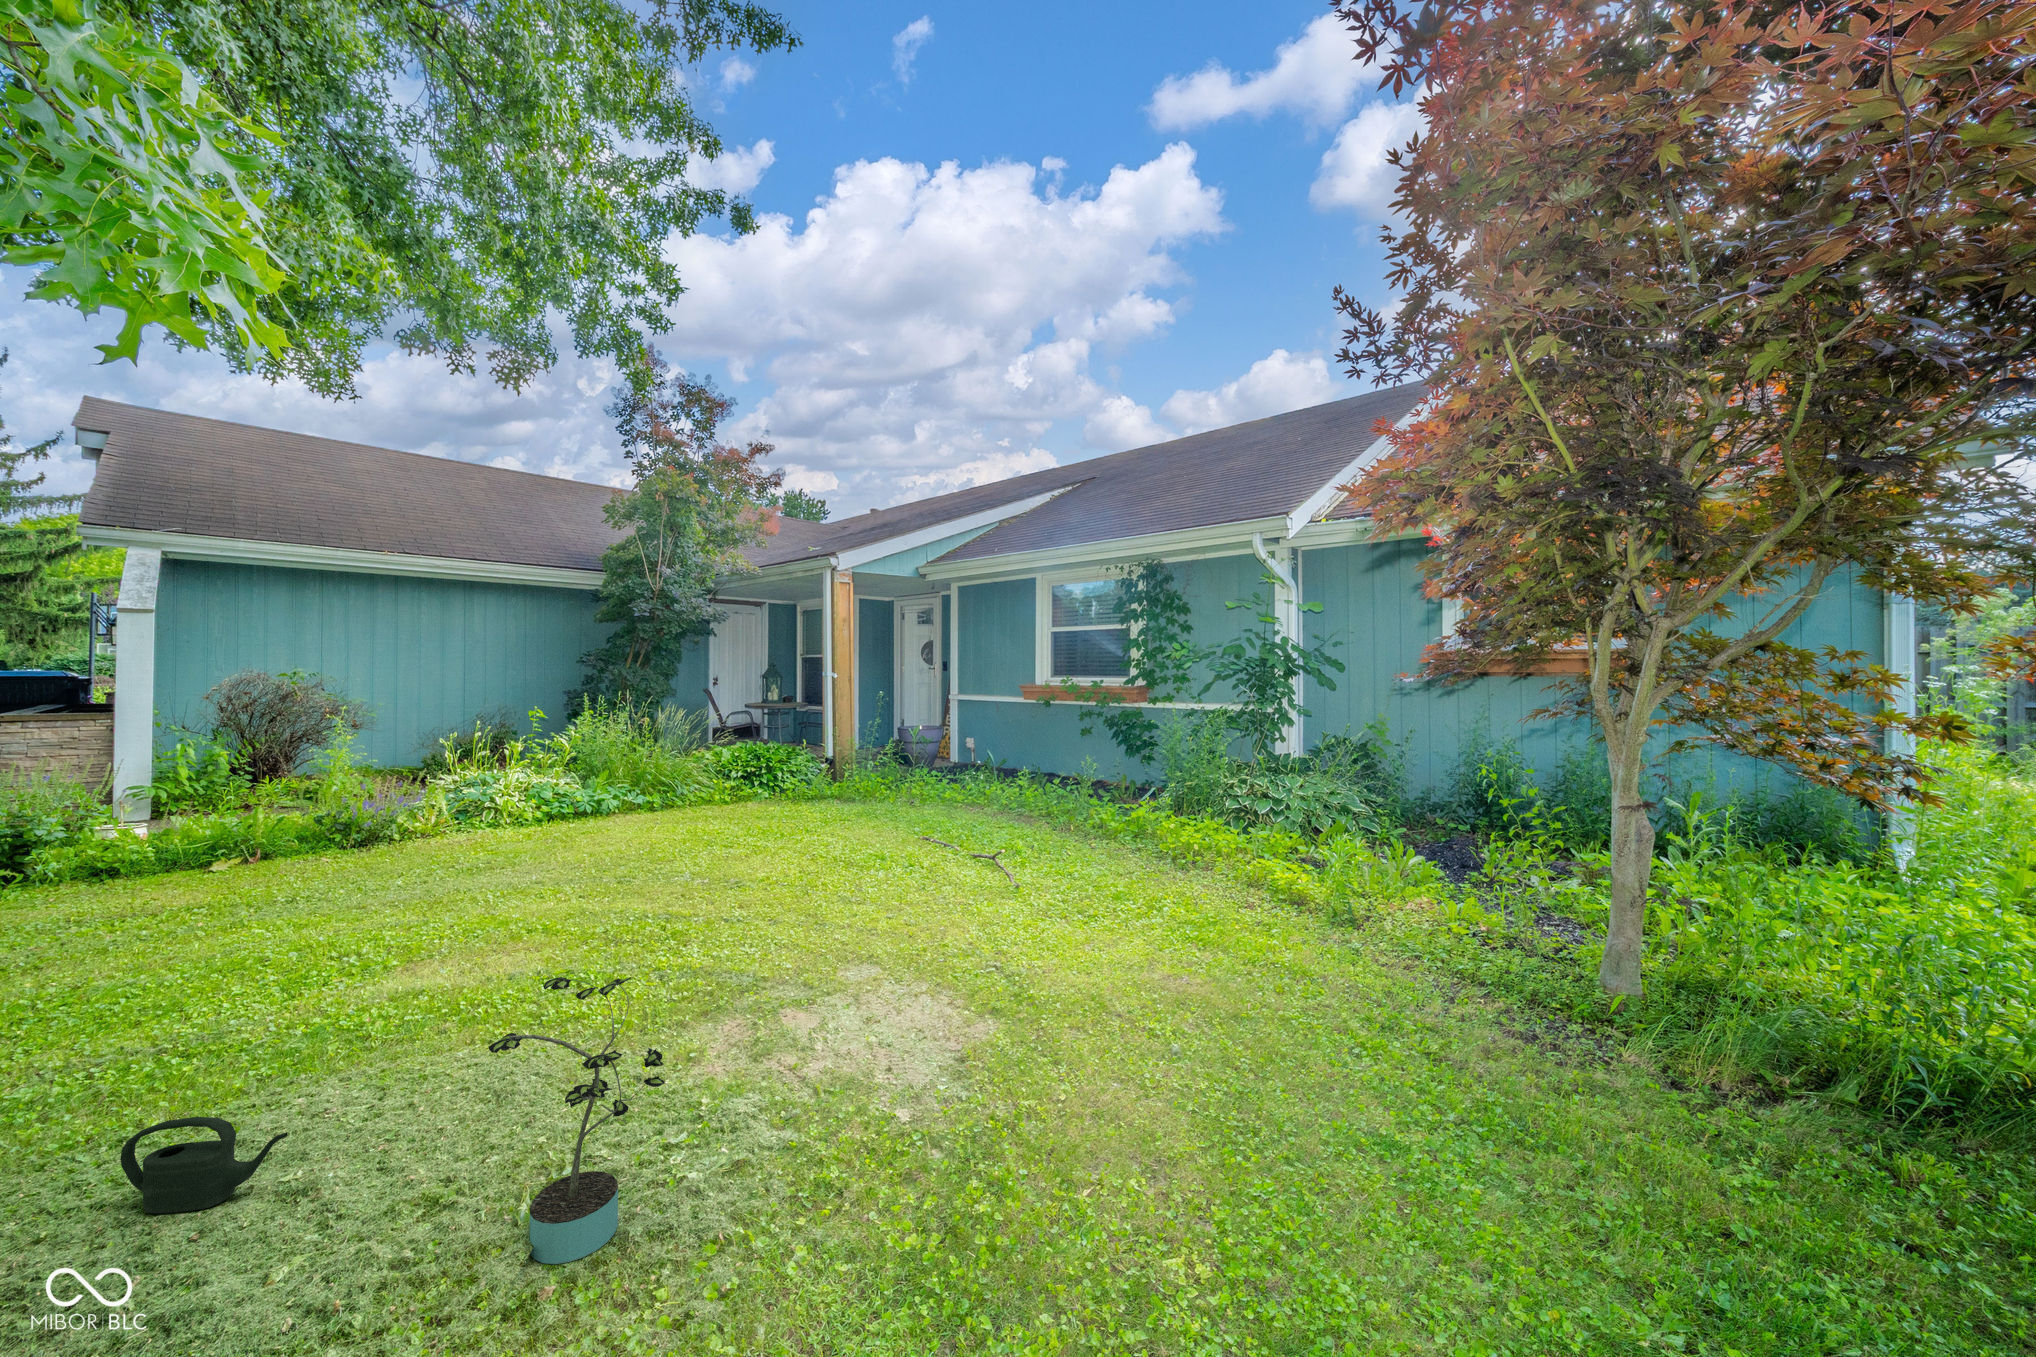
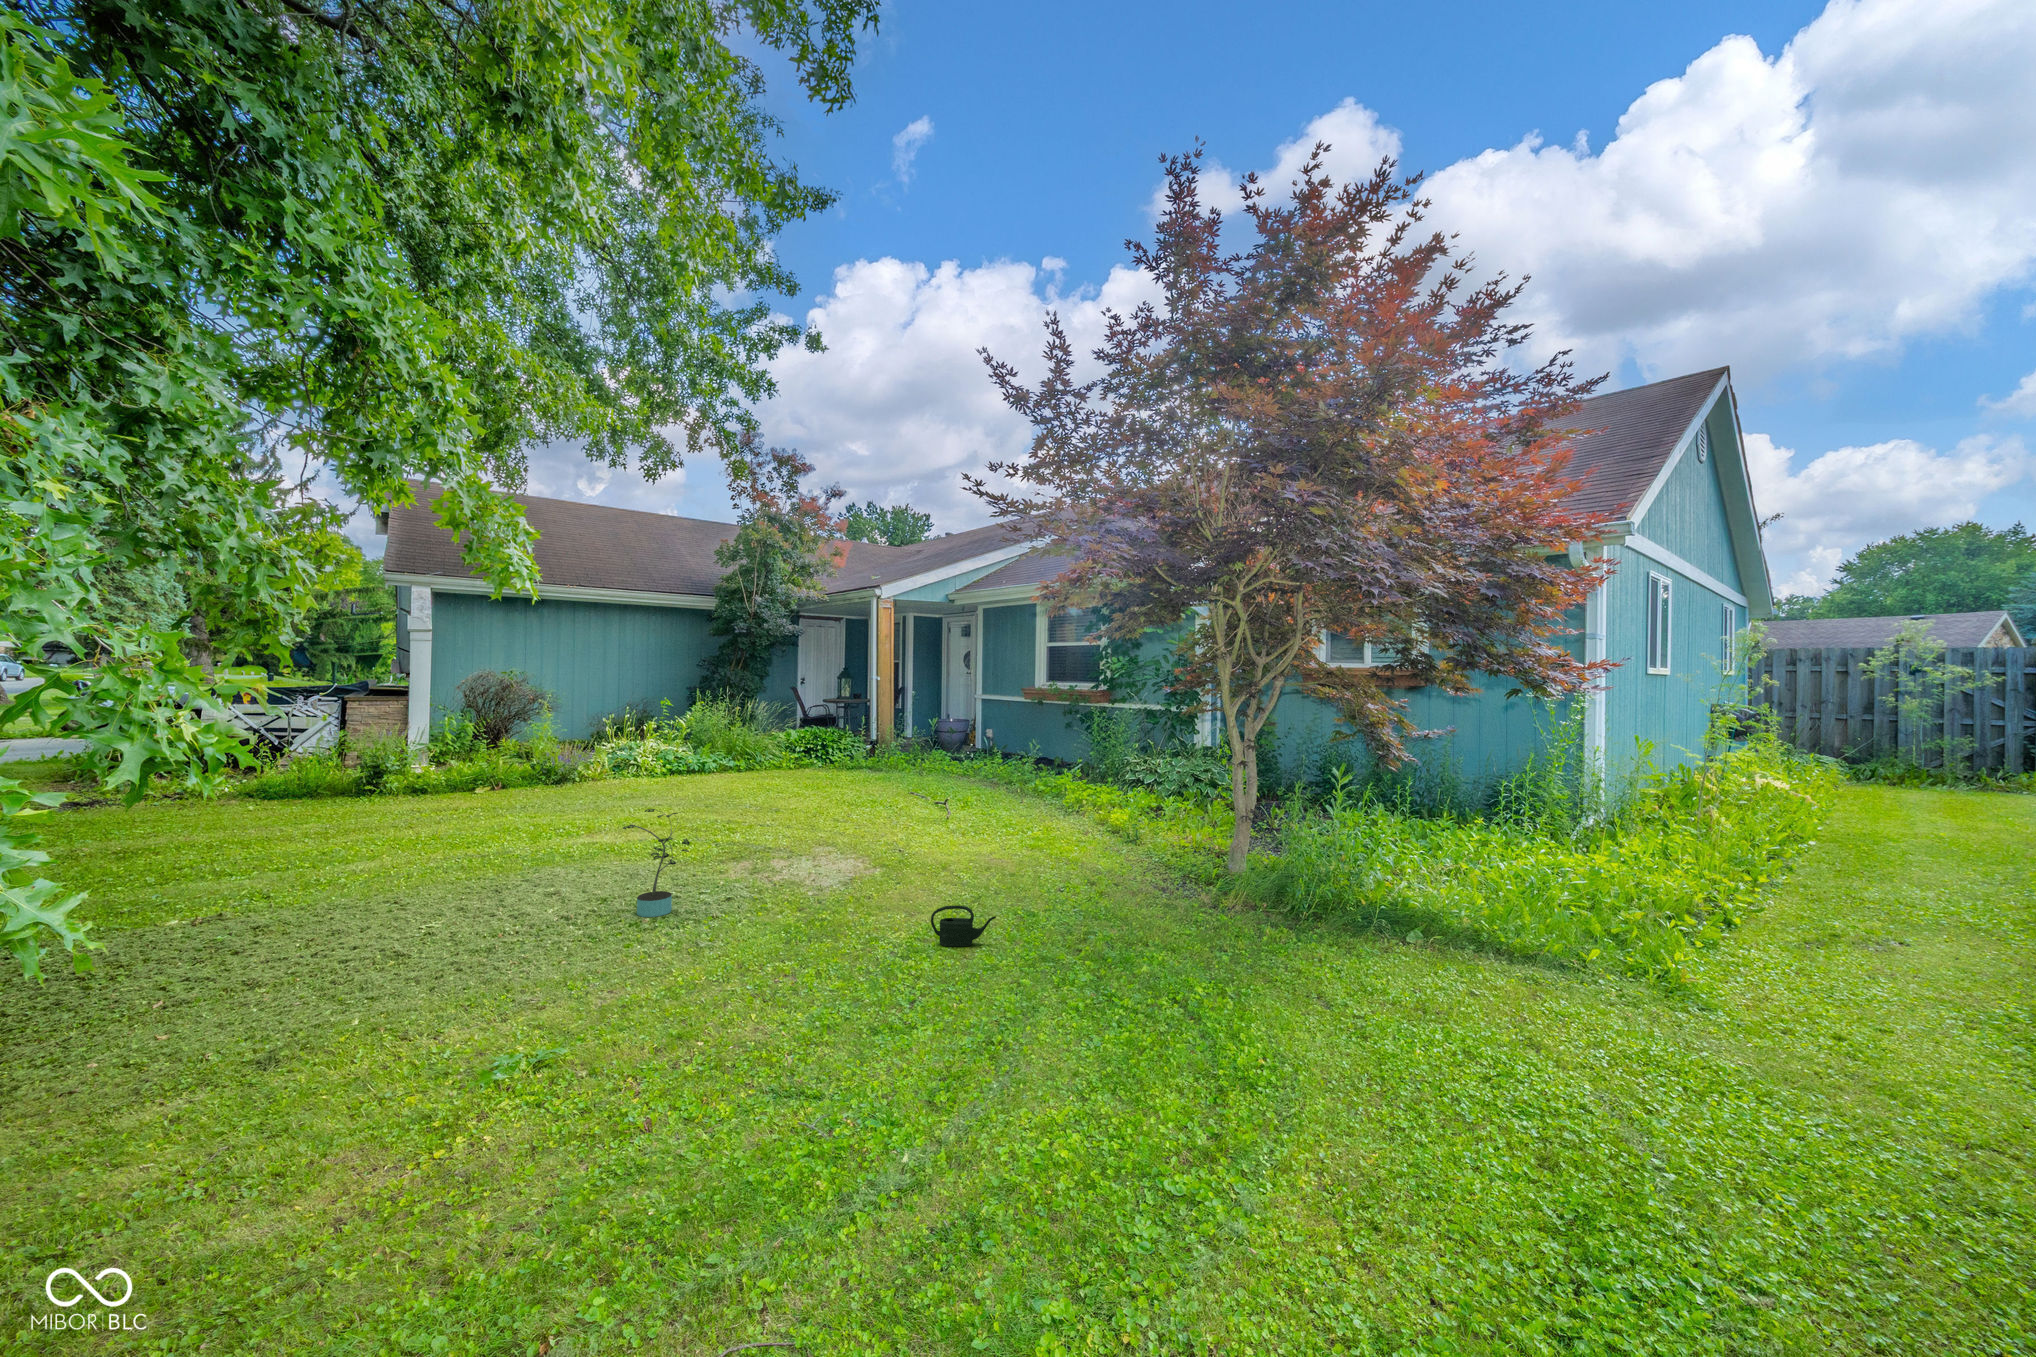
watering can: present [120,1117,288,1213] -> present [931,905,996,947]

